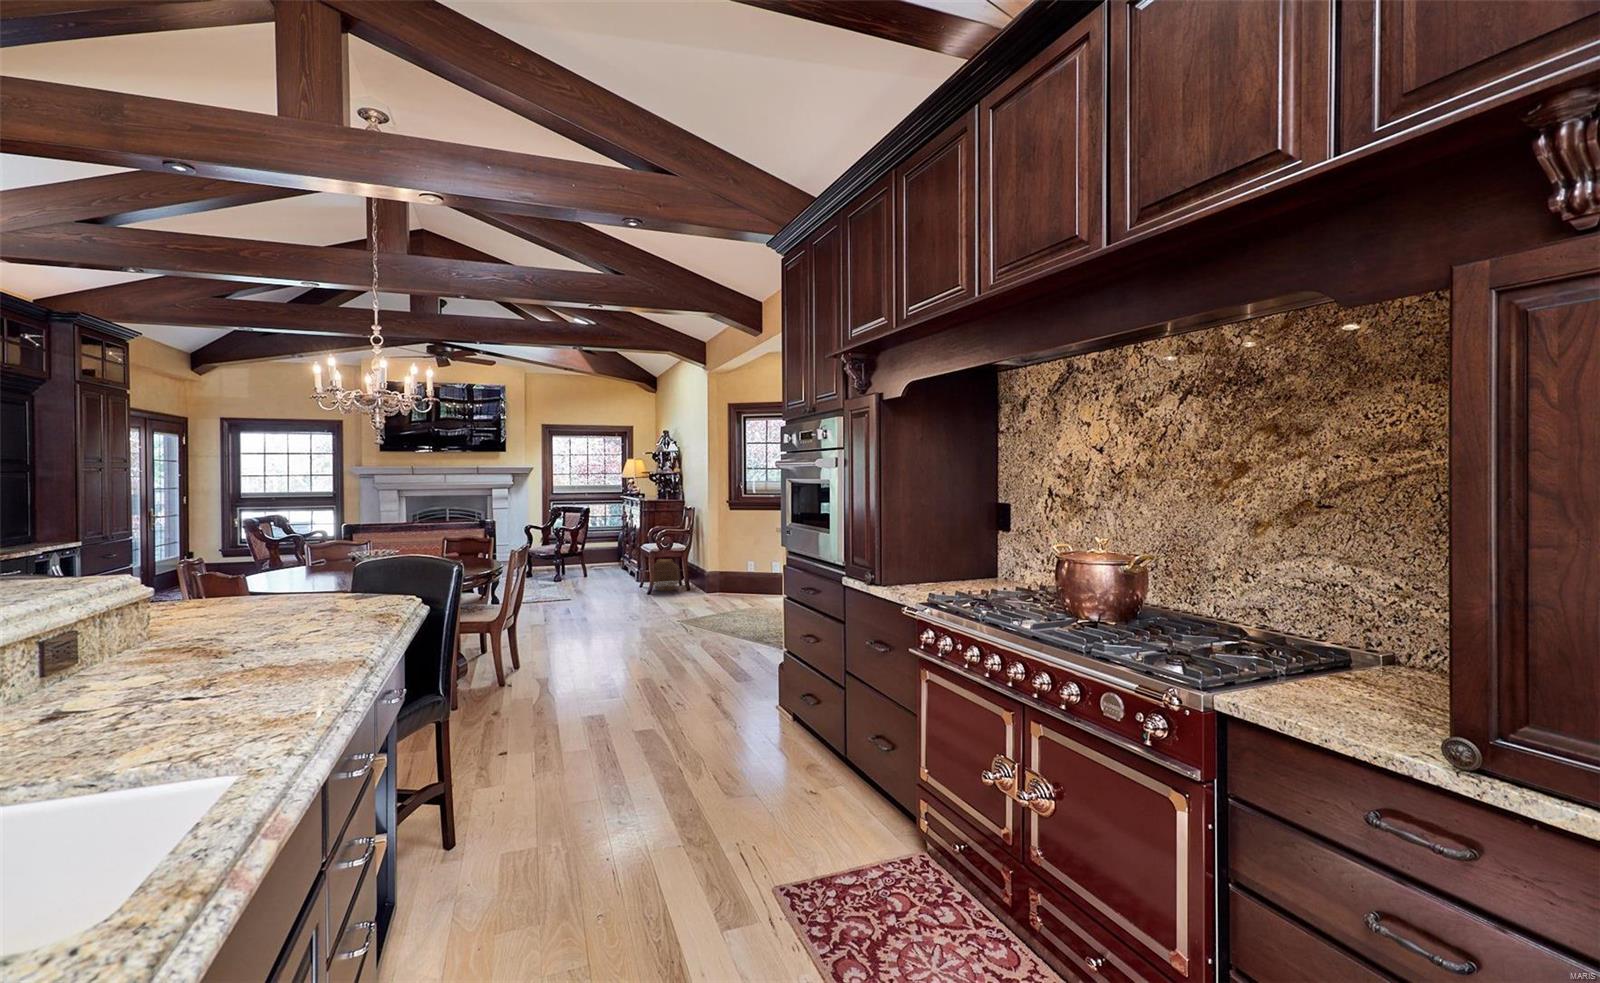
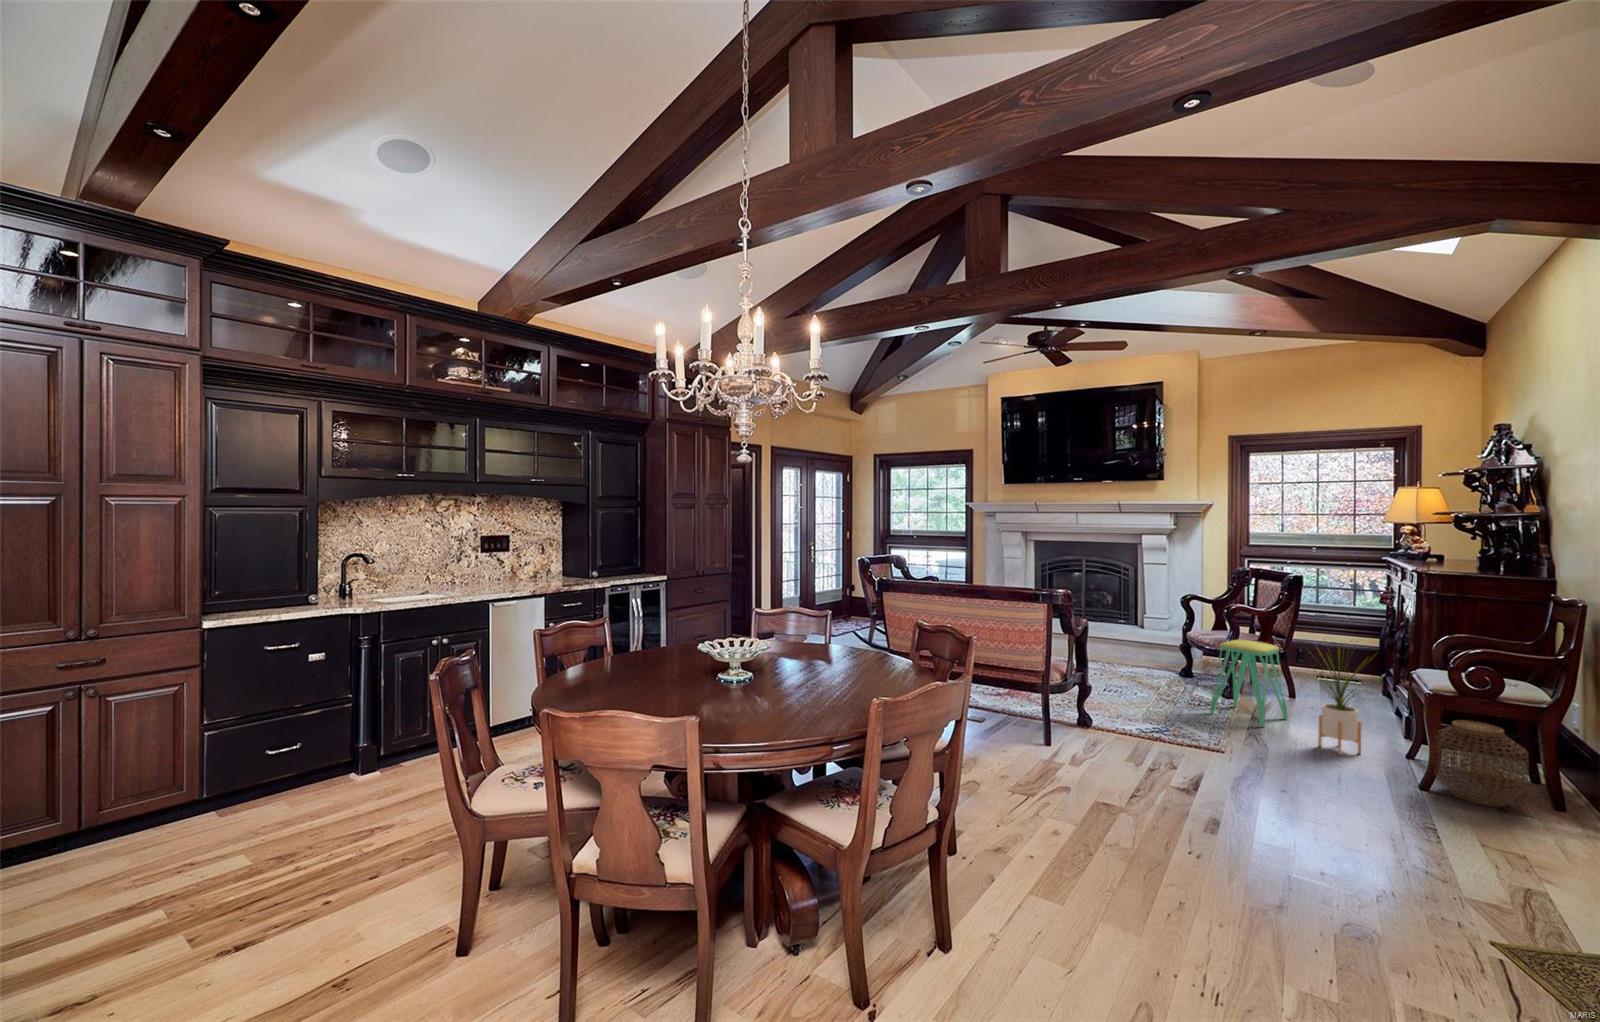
house plant: none [601,533,631,588] -> present [1316,643,1367,755]
stool: none [555,543,590,586] -> present [1210,640,1288,727]

